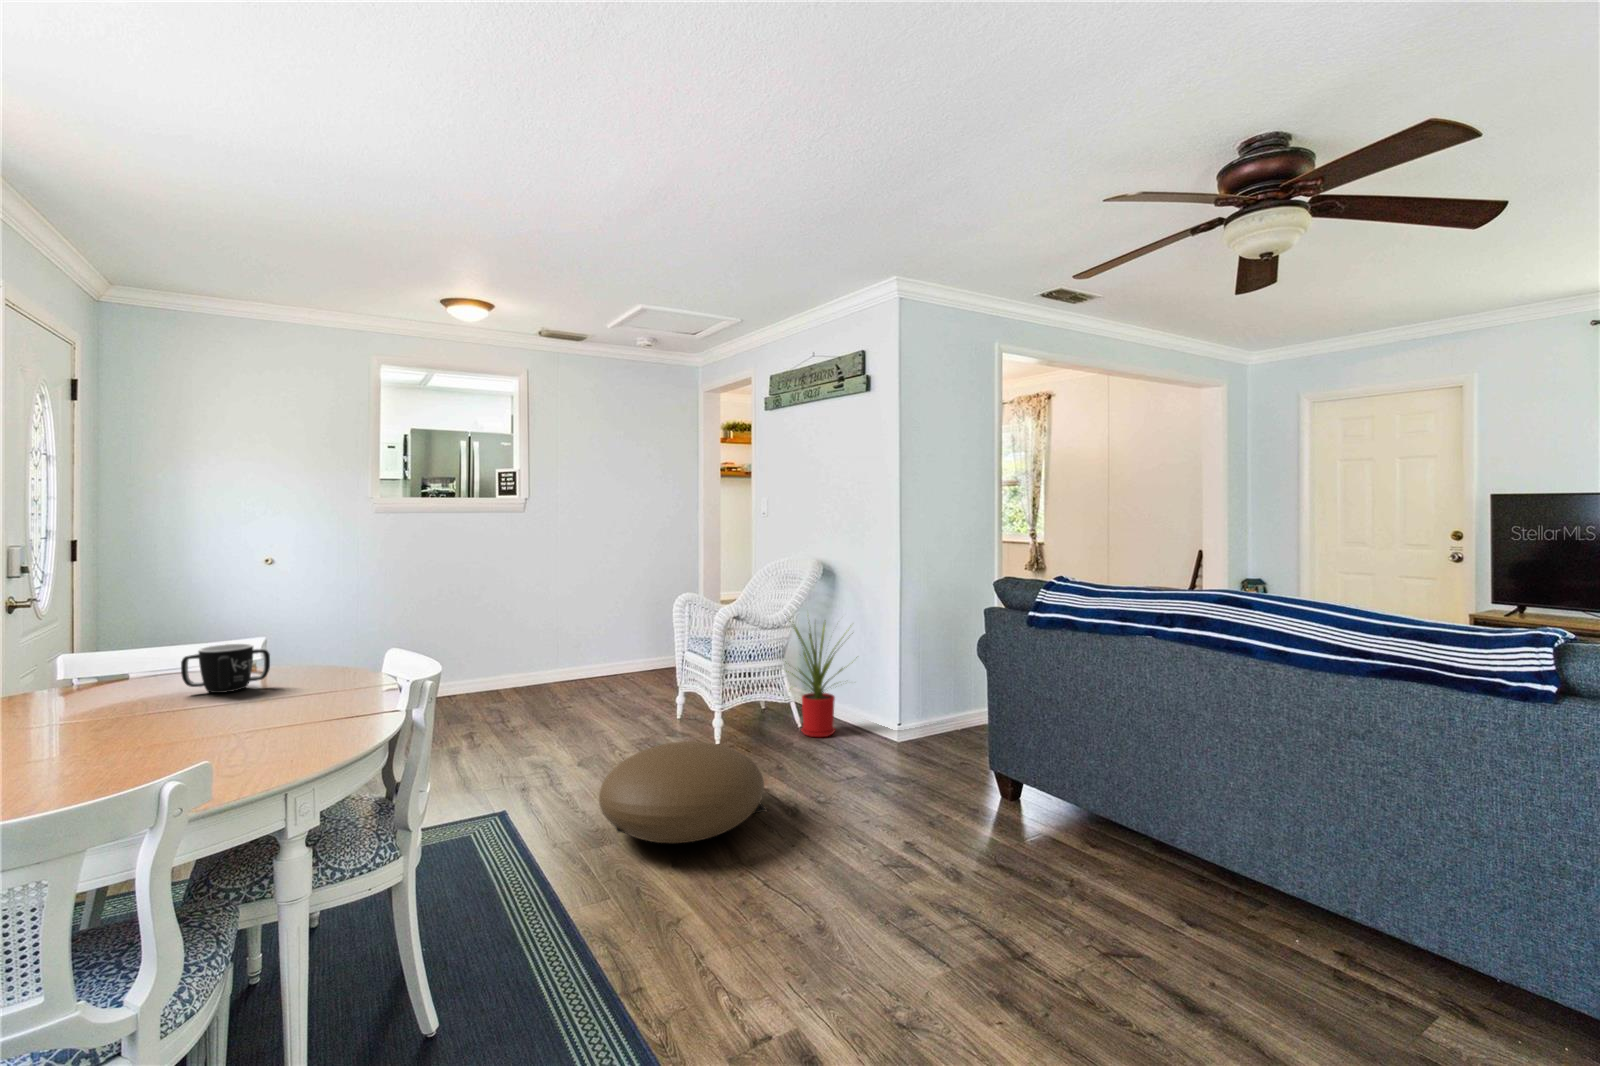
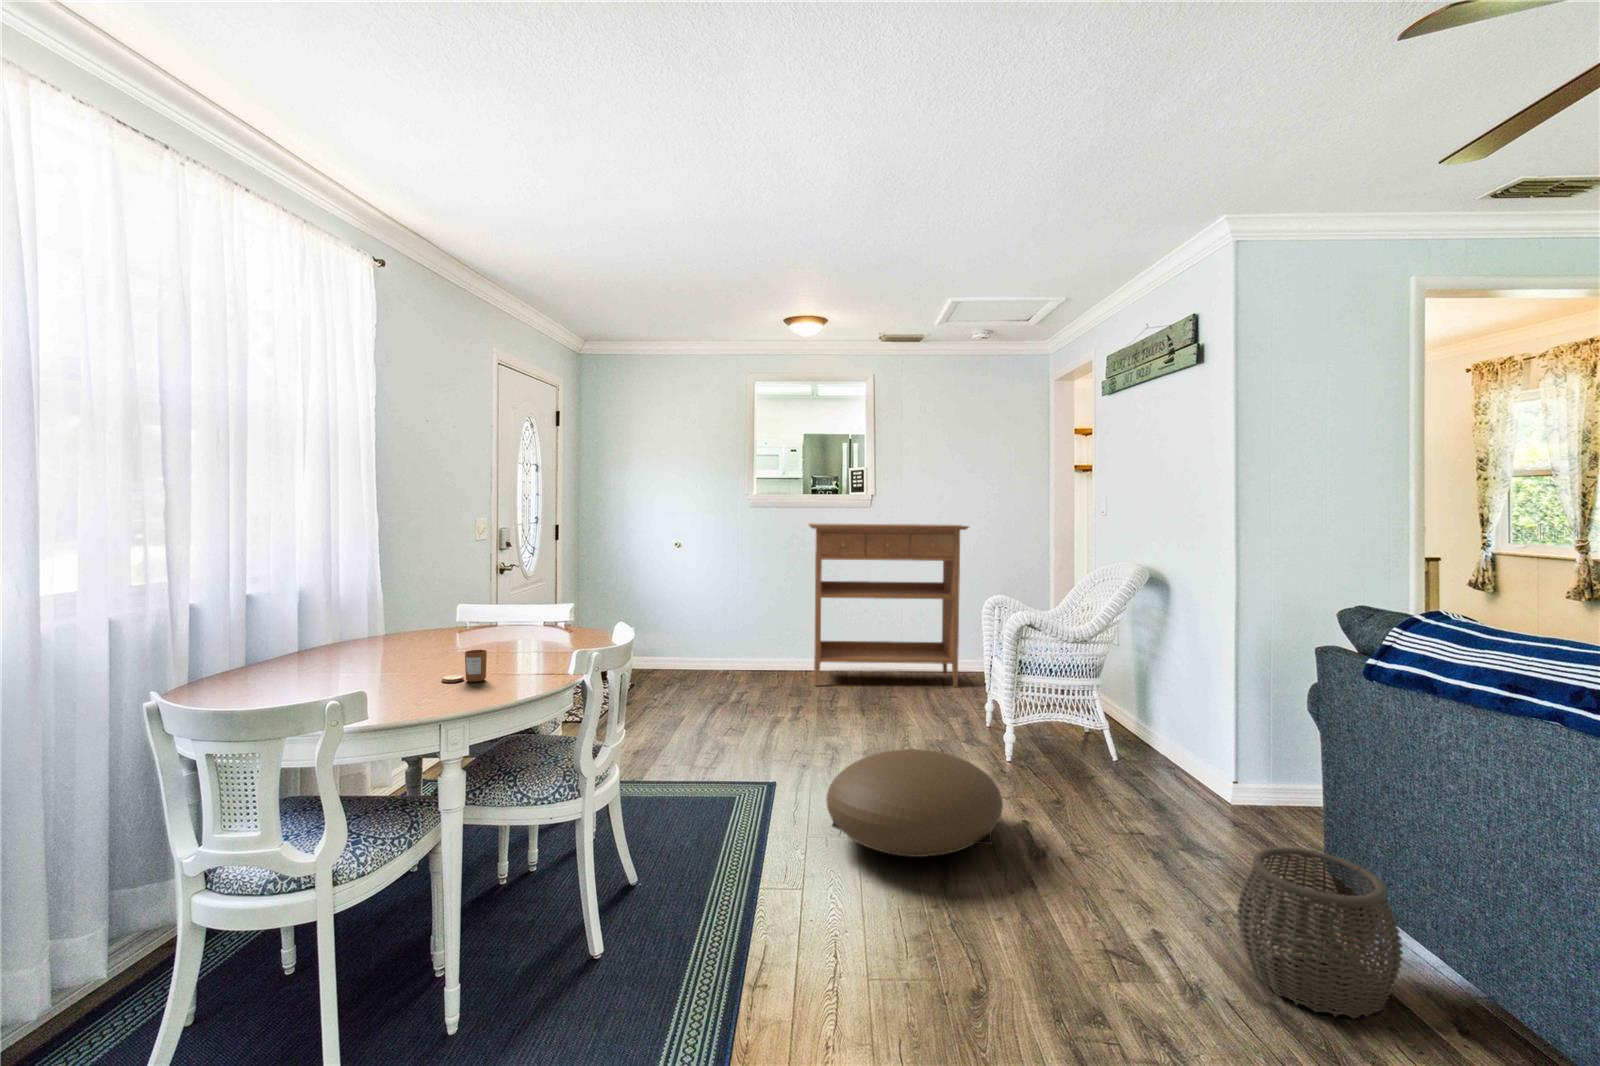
console table: none [451,528,634,709] -> present [809,523,969,687]
house plant: present [786,624,857,737] -> none [1076,625,1194,778]
mug: present [181,644,270,693] -> none [504,608,559,644]
candle: none [185,698,255,748] -> present [442,650,487,682]
woven basket: none [964,754,1066,864] -> present [1237,847,1403,1018]

